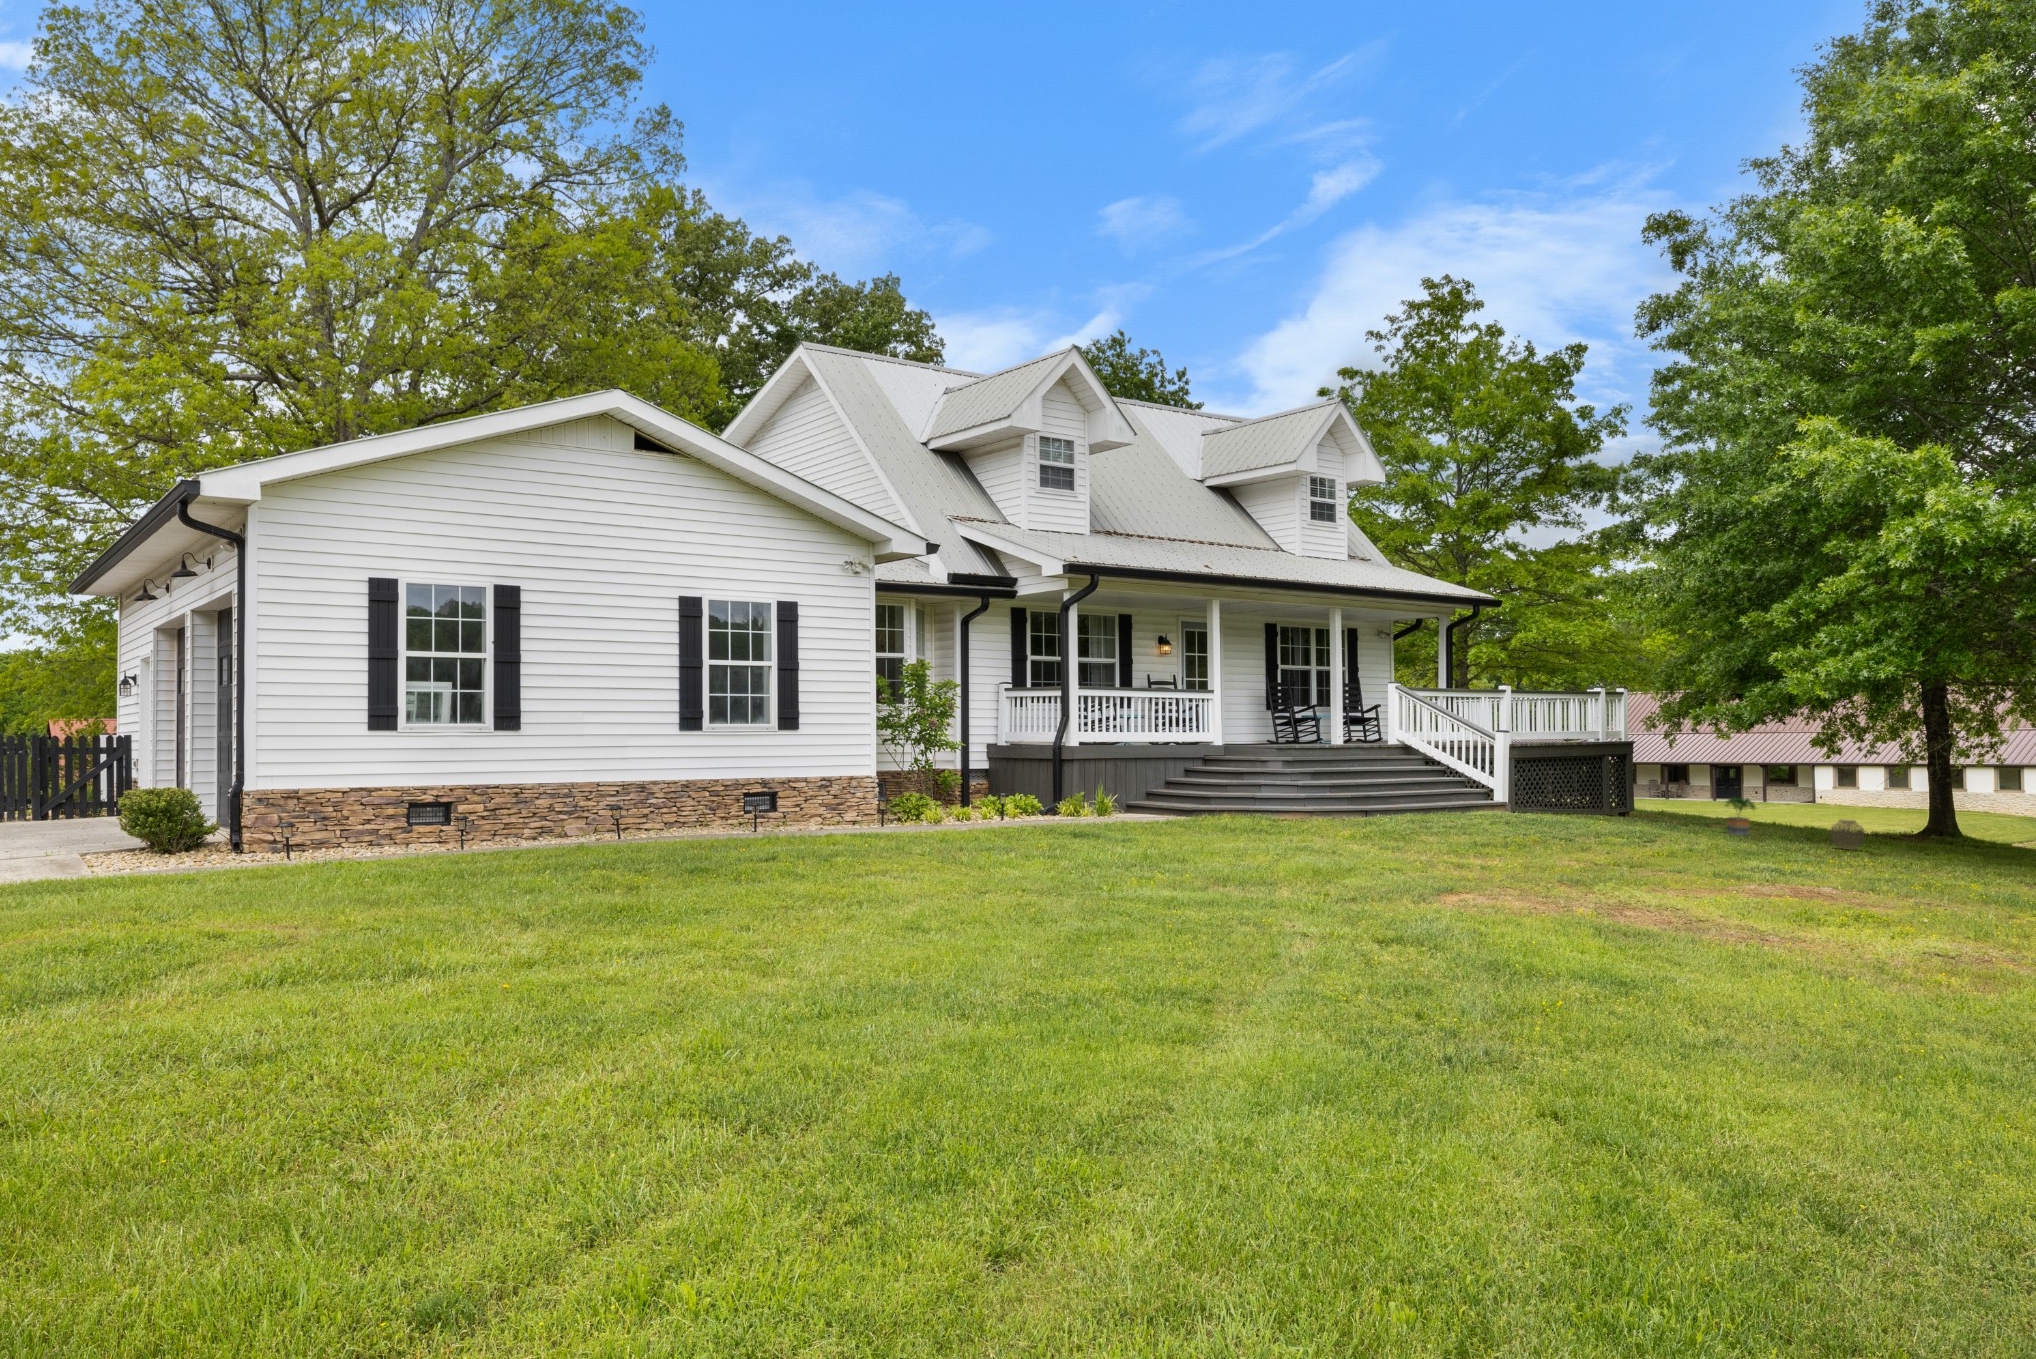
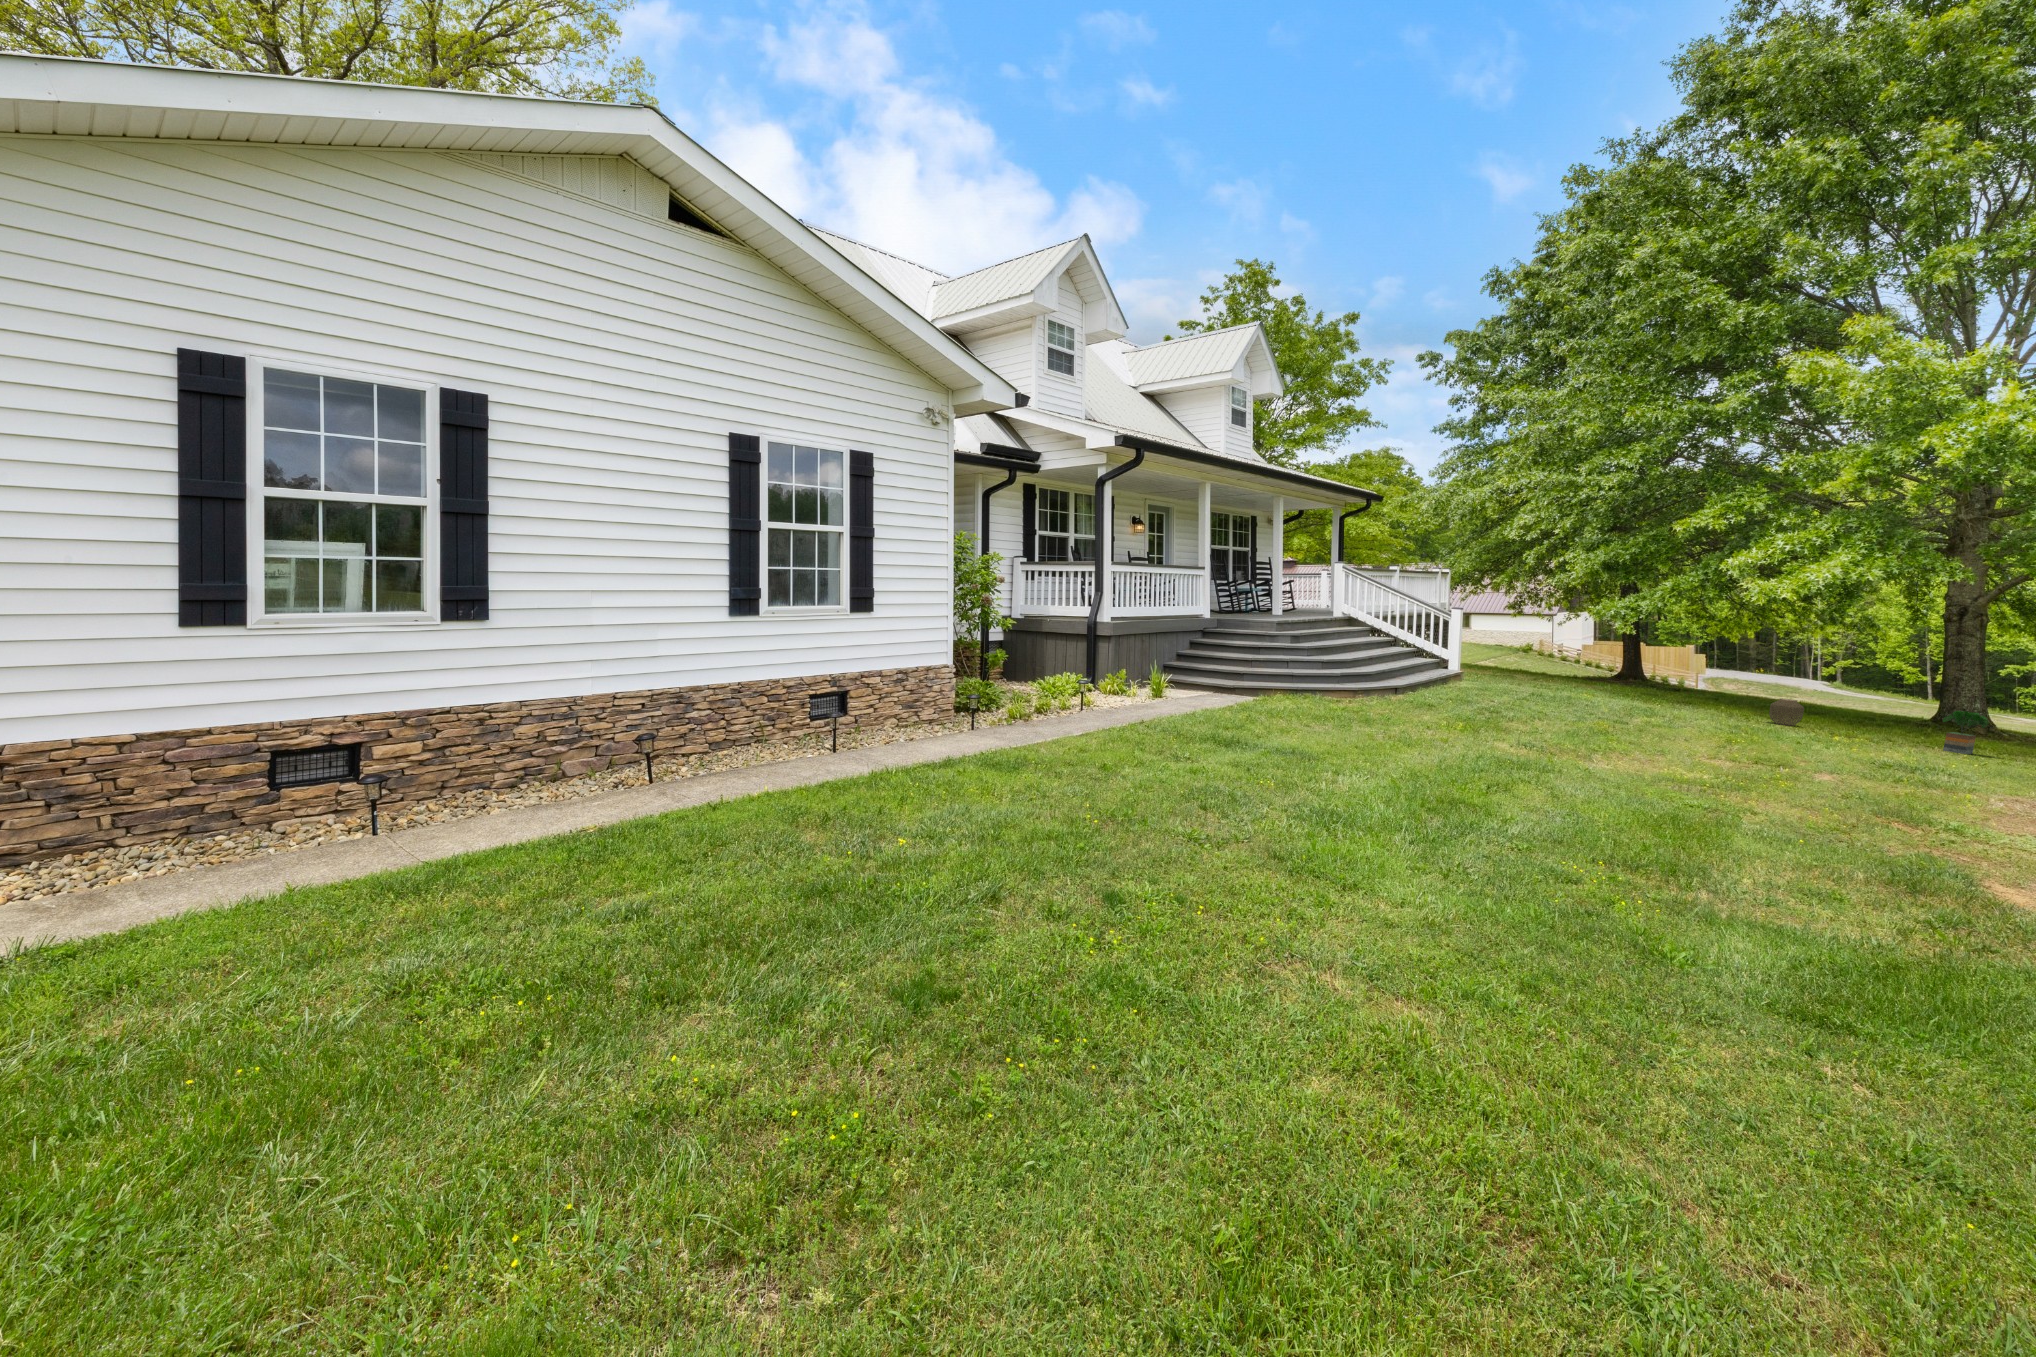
potted tree: present [1726,797,1755,835] -> present [1943,711,1988,754]

